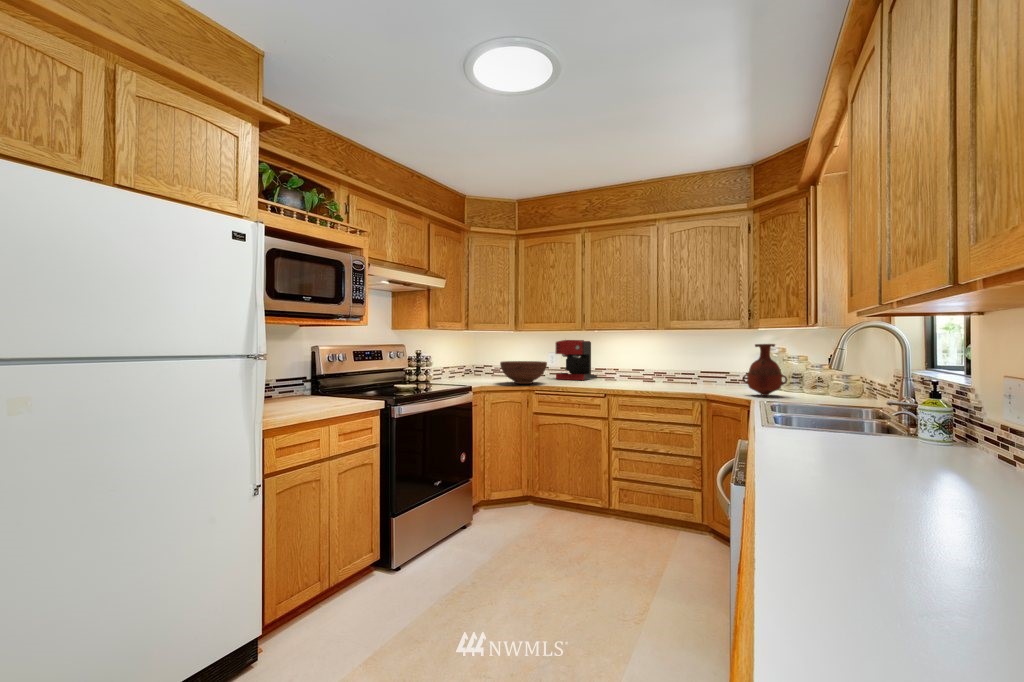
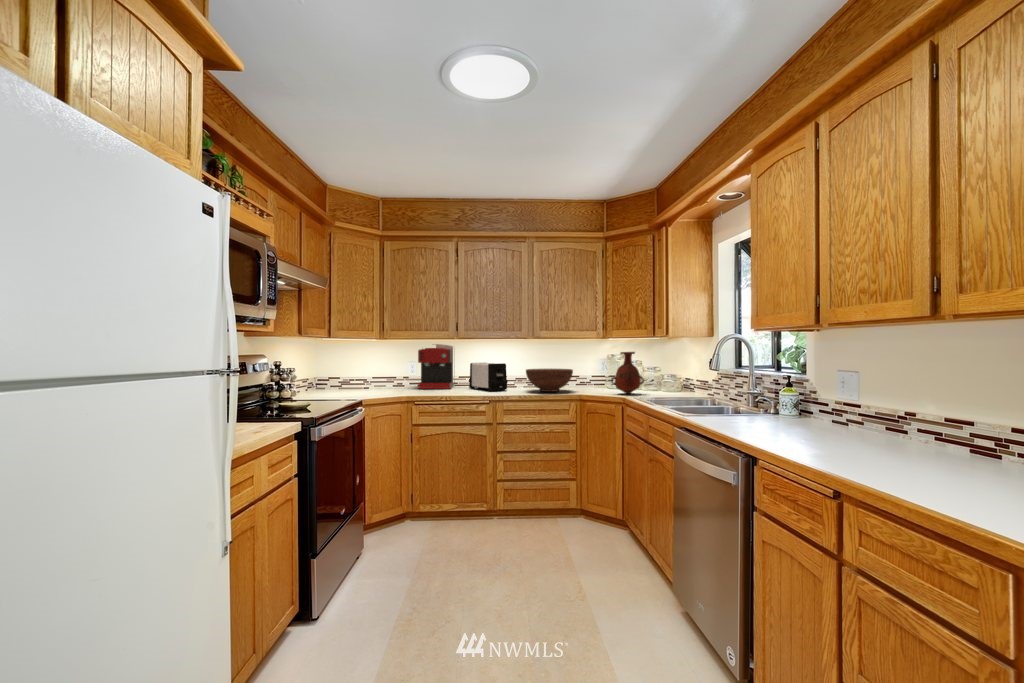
toaster: none [603,355,635,384] -> present [469,363,508,391]
fruit bowl: present [500,361,547,384] -> present [526,369,573,392]

